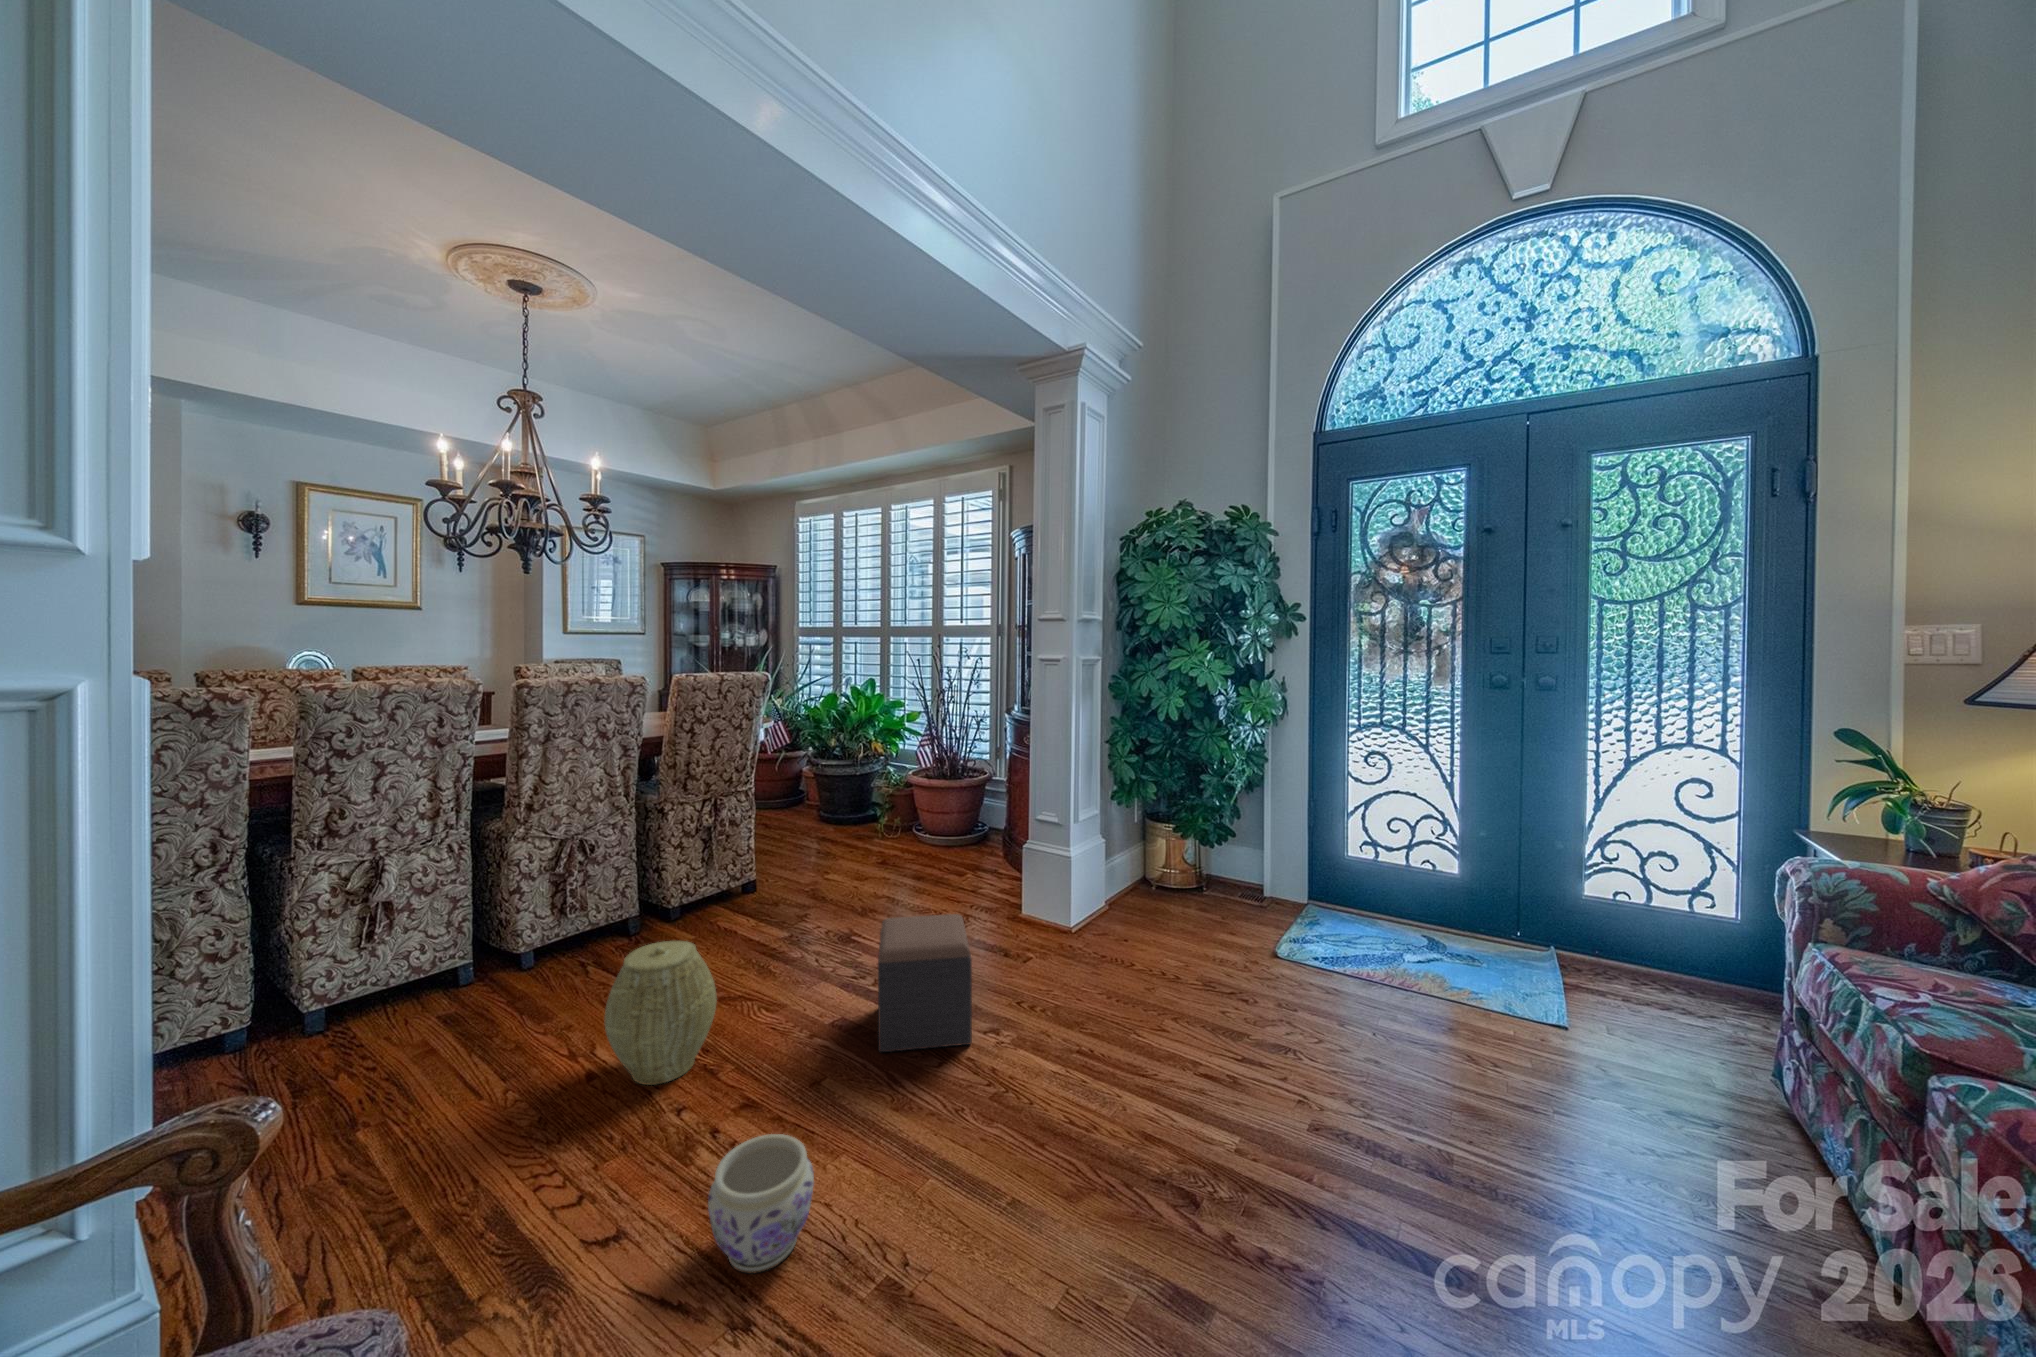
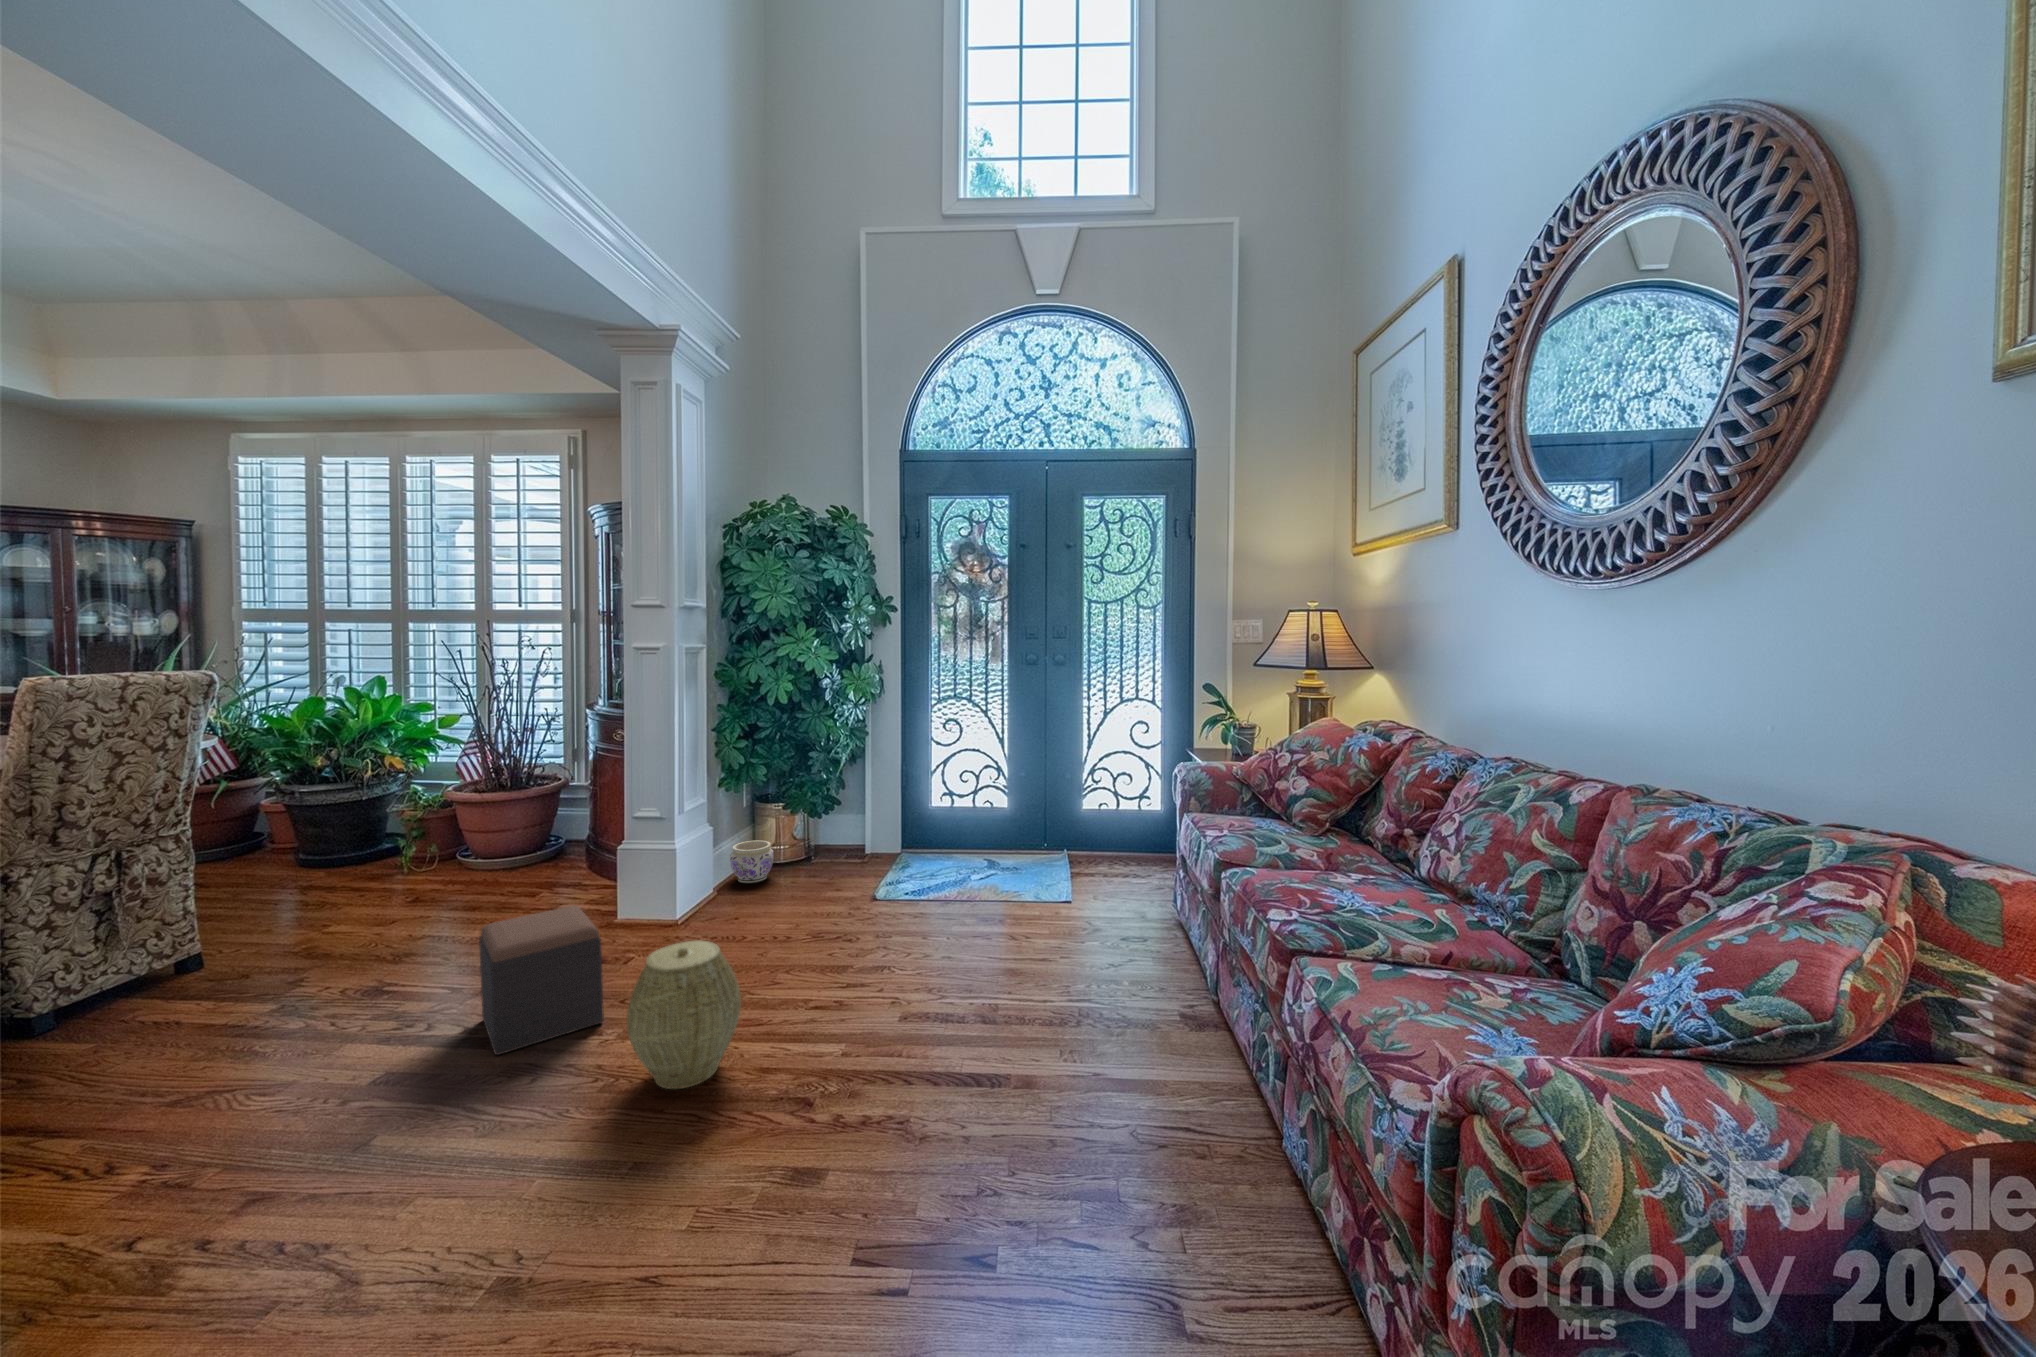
woven basket: present [604,941,717,1085] -> present [627,940,741,1089]
planter: present [708,1134,814,1274] -> present [730,840,774,884]

